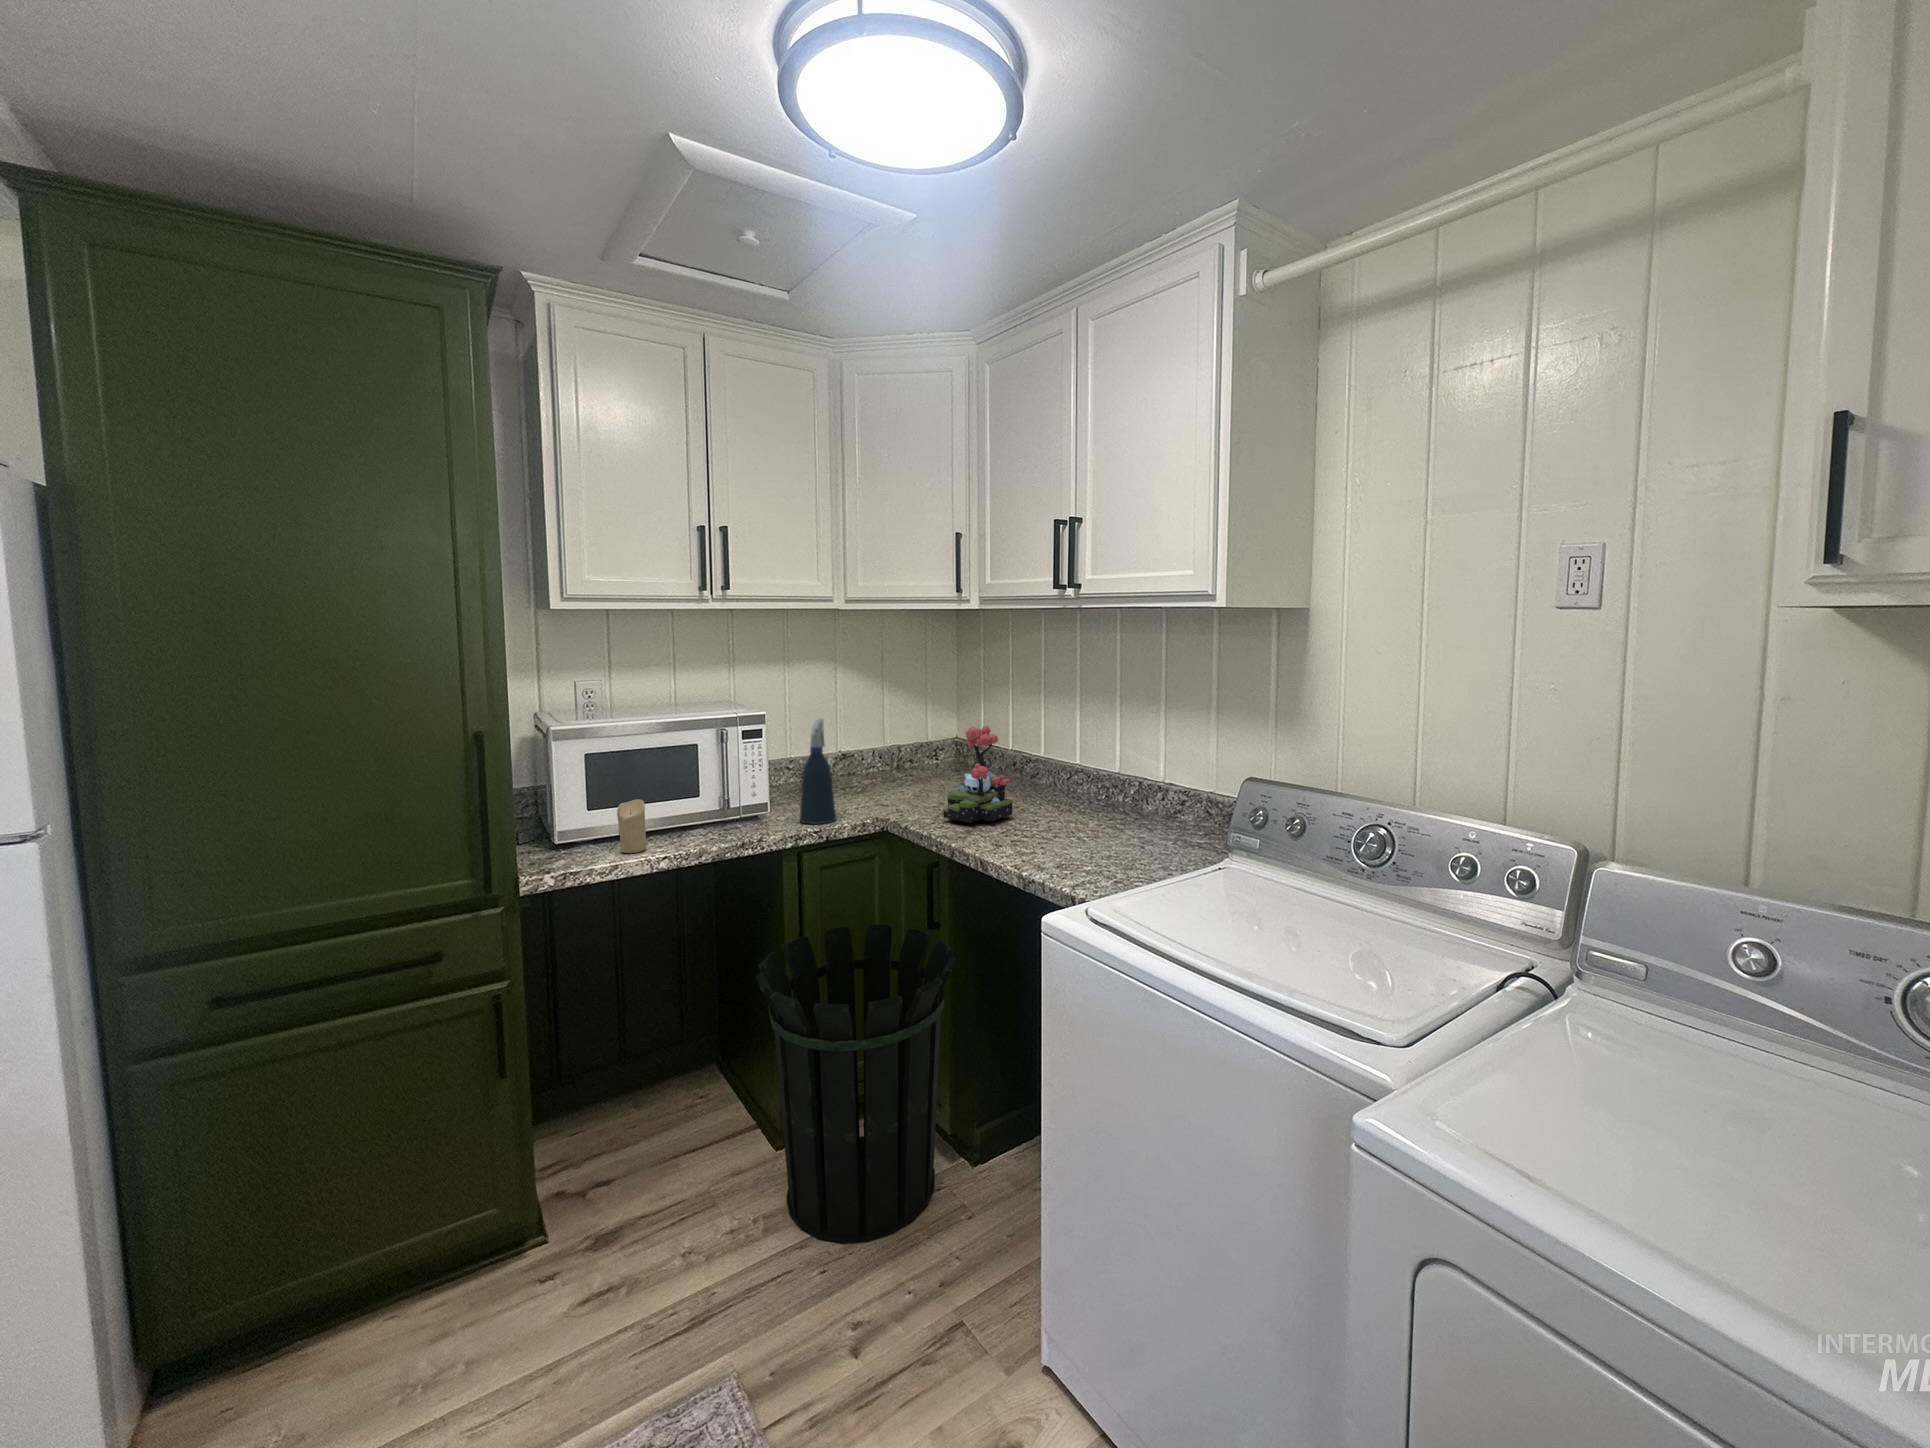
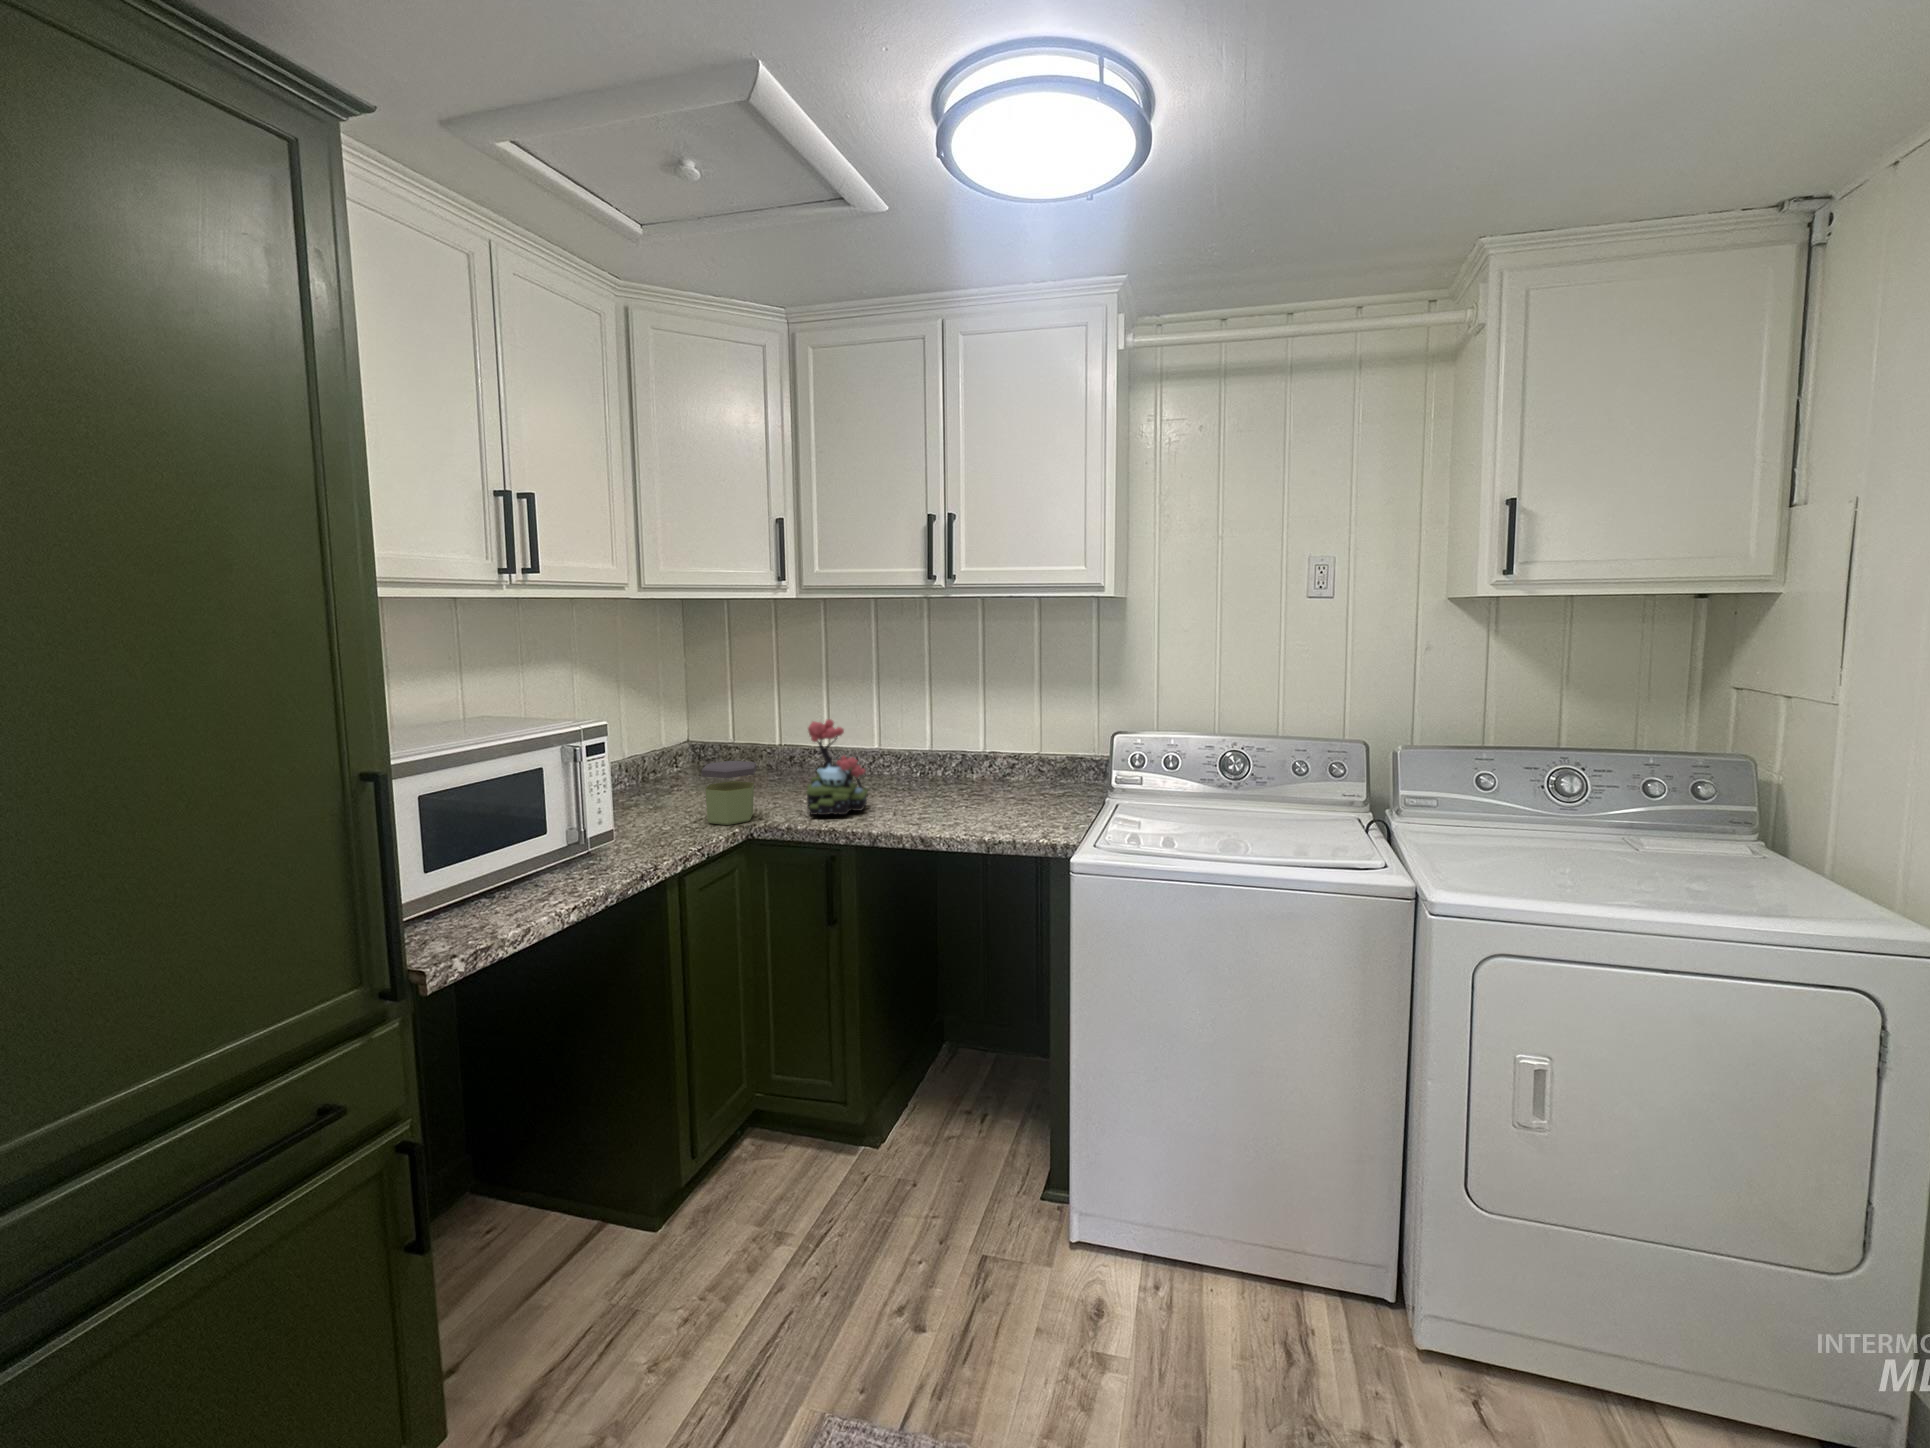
spray bottle: present [799,718,836,825] -> none [647,725,692,846]
jar: none [864,756,916,815] -> present [701,761,757,825]
candle: present [617,799,646,853] -> none [484,841,525,913]
waste bin: present [756,924,956,1244] -> none [672,933,890,1278]

